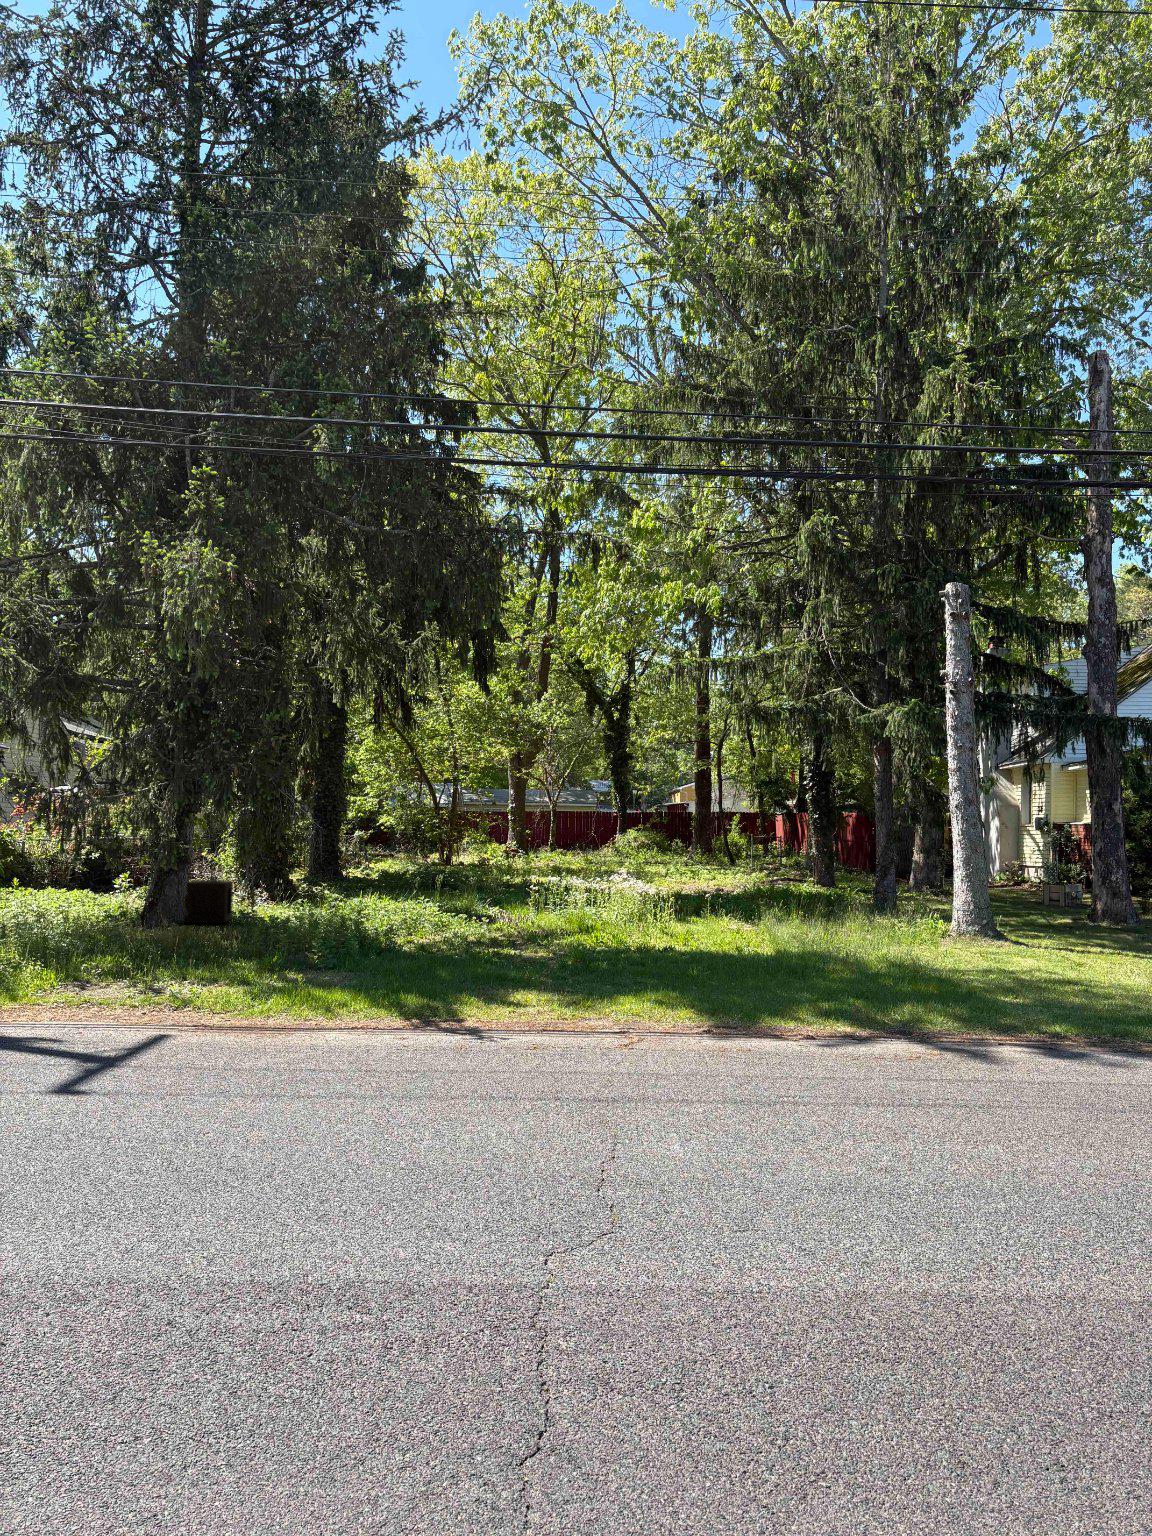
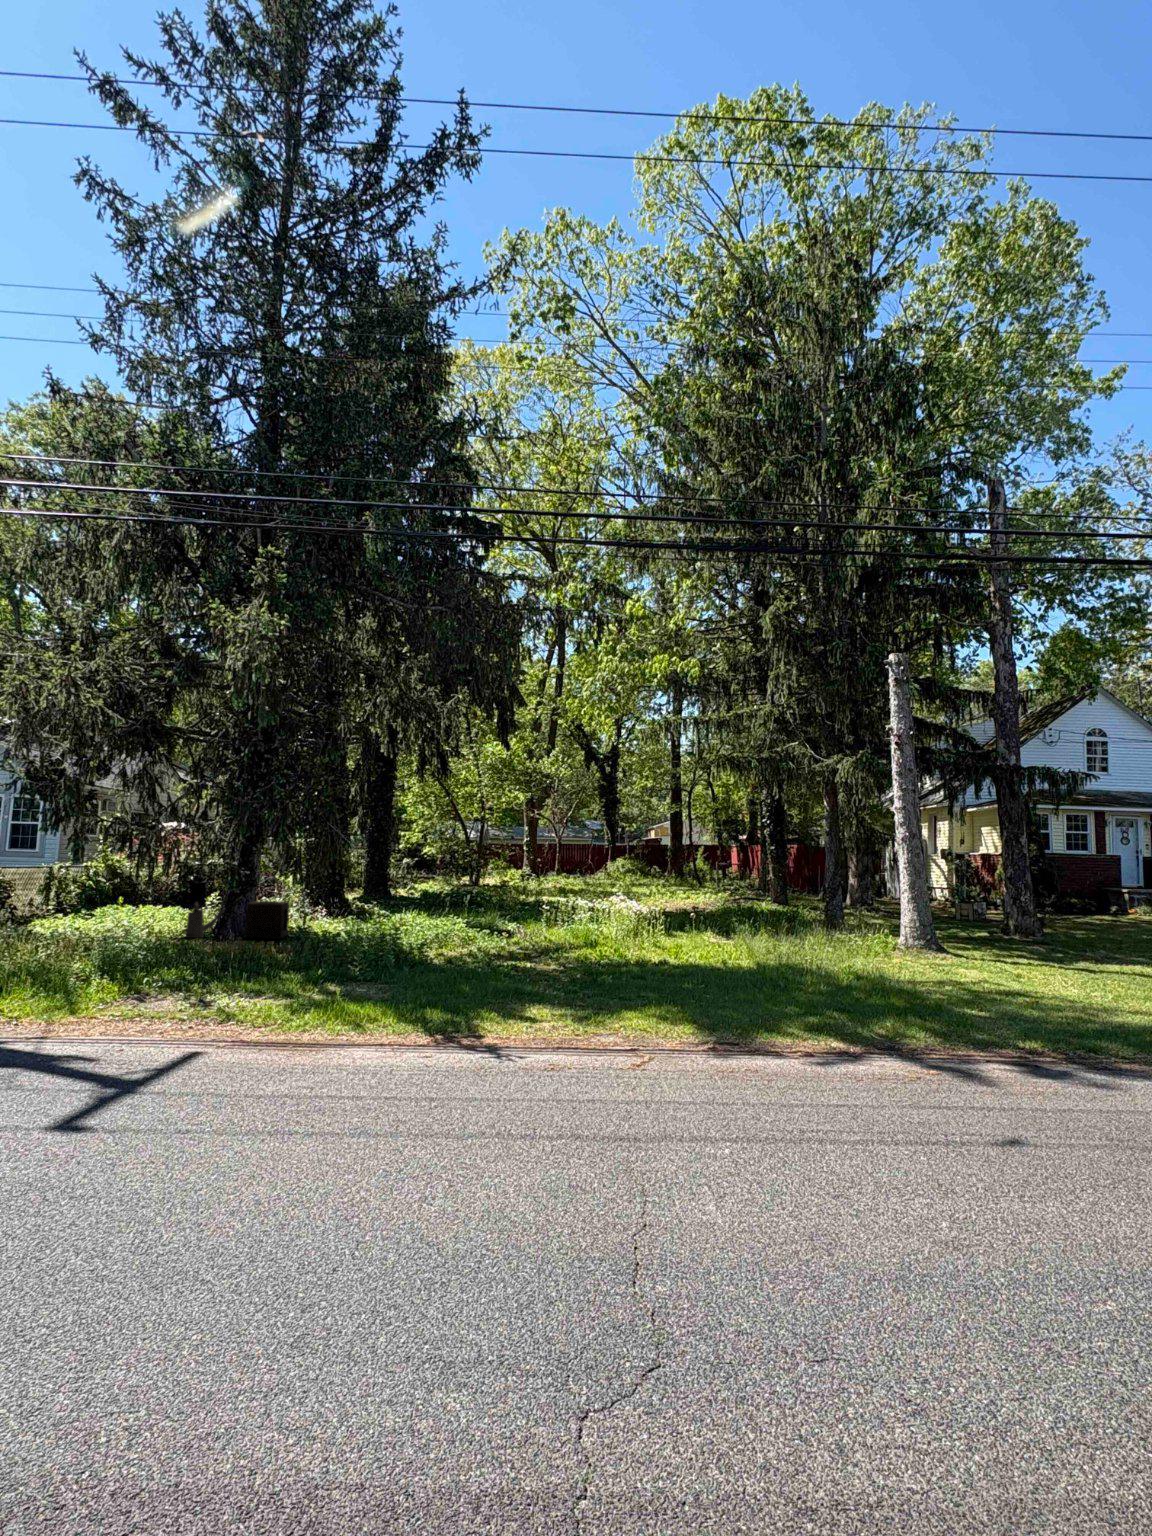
watering can: none [108,881,160,922] -> present [186,903,225,938]

